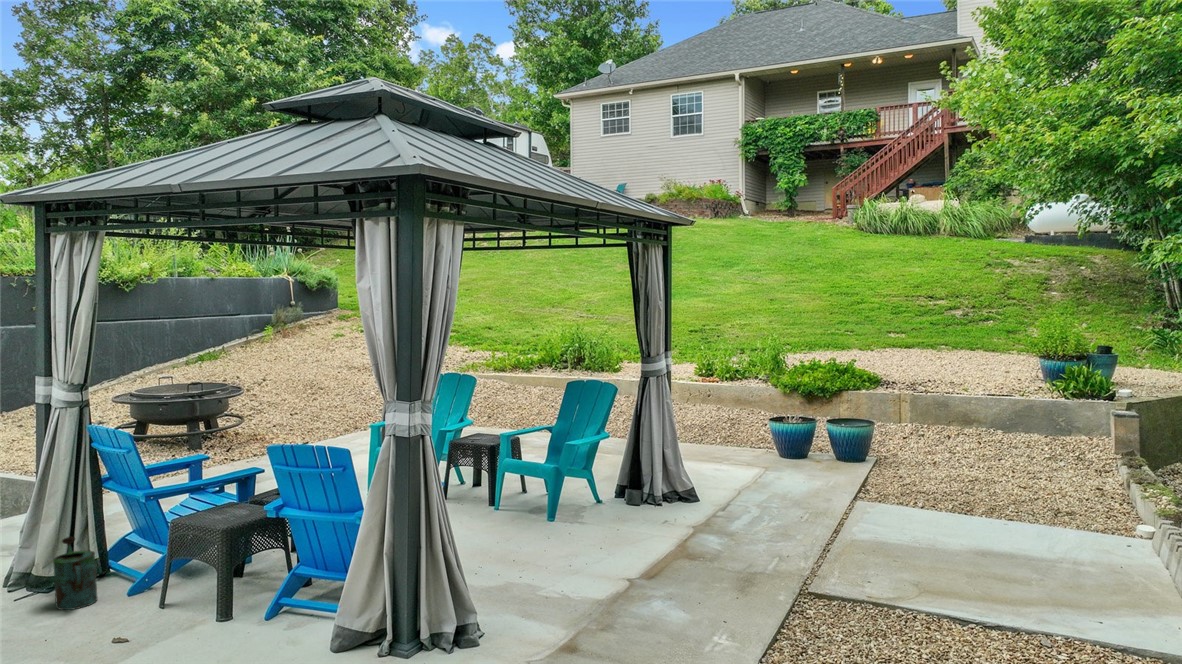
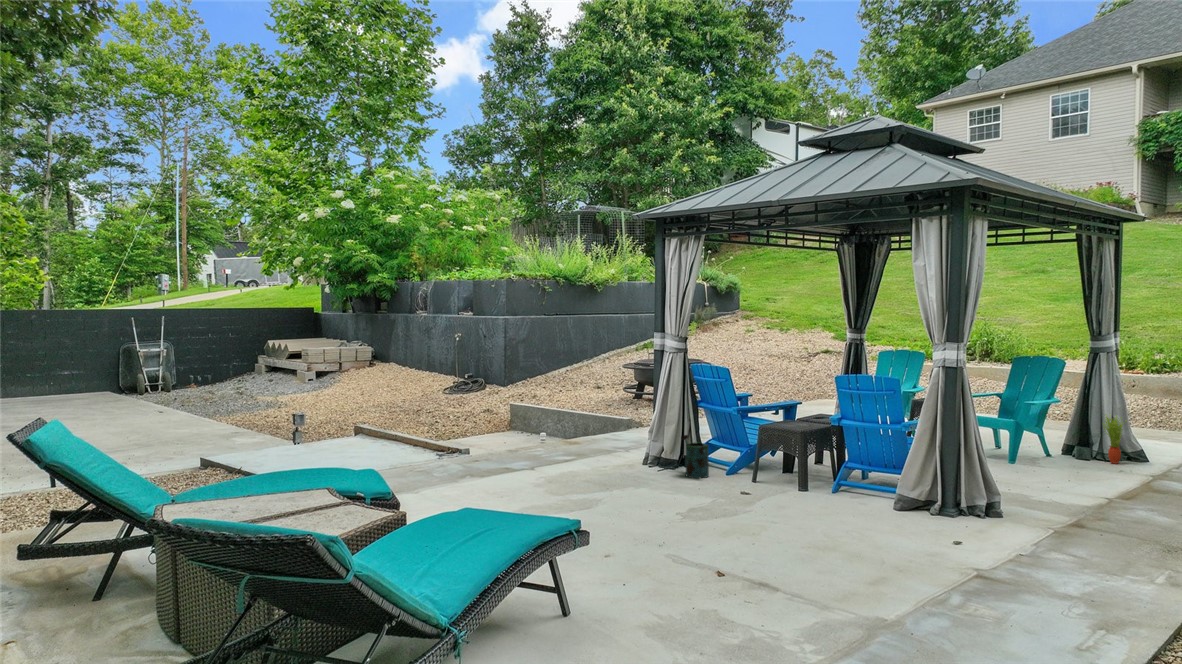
potted plant: none [650,449,675,507] -> present [1104,415,1127,464]

